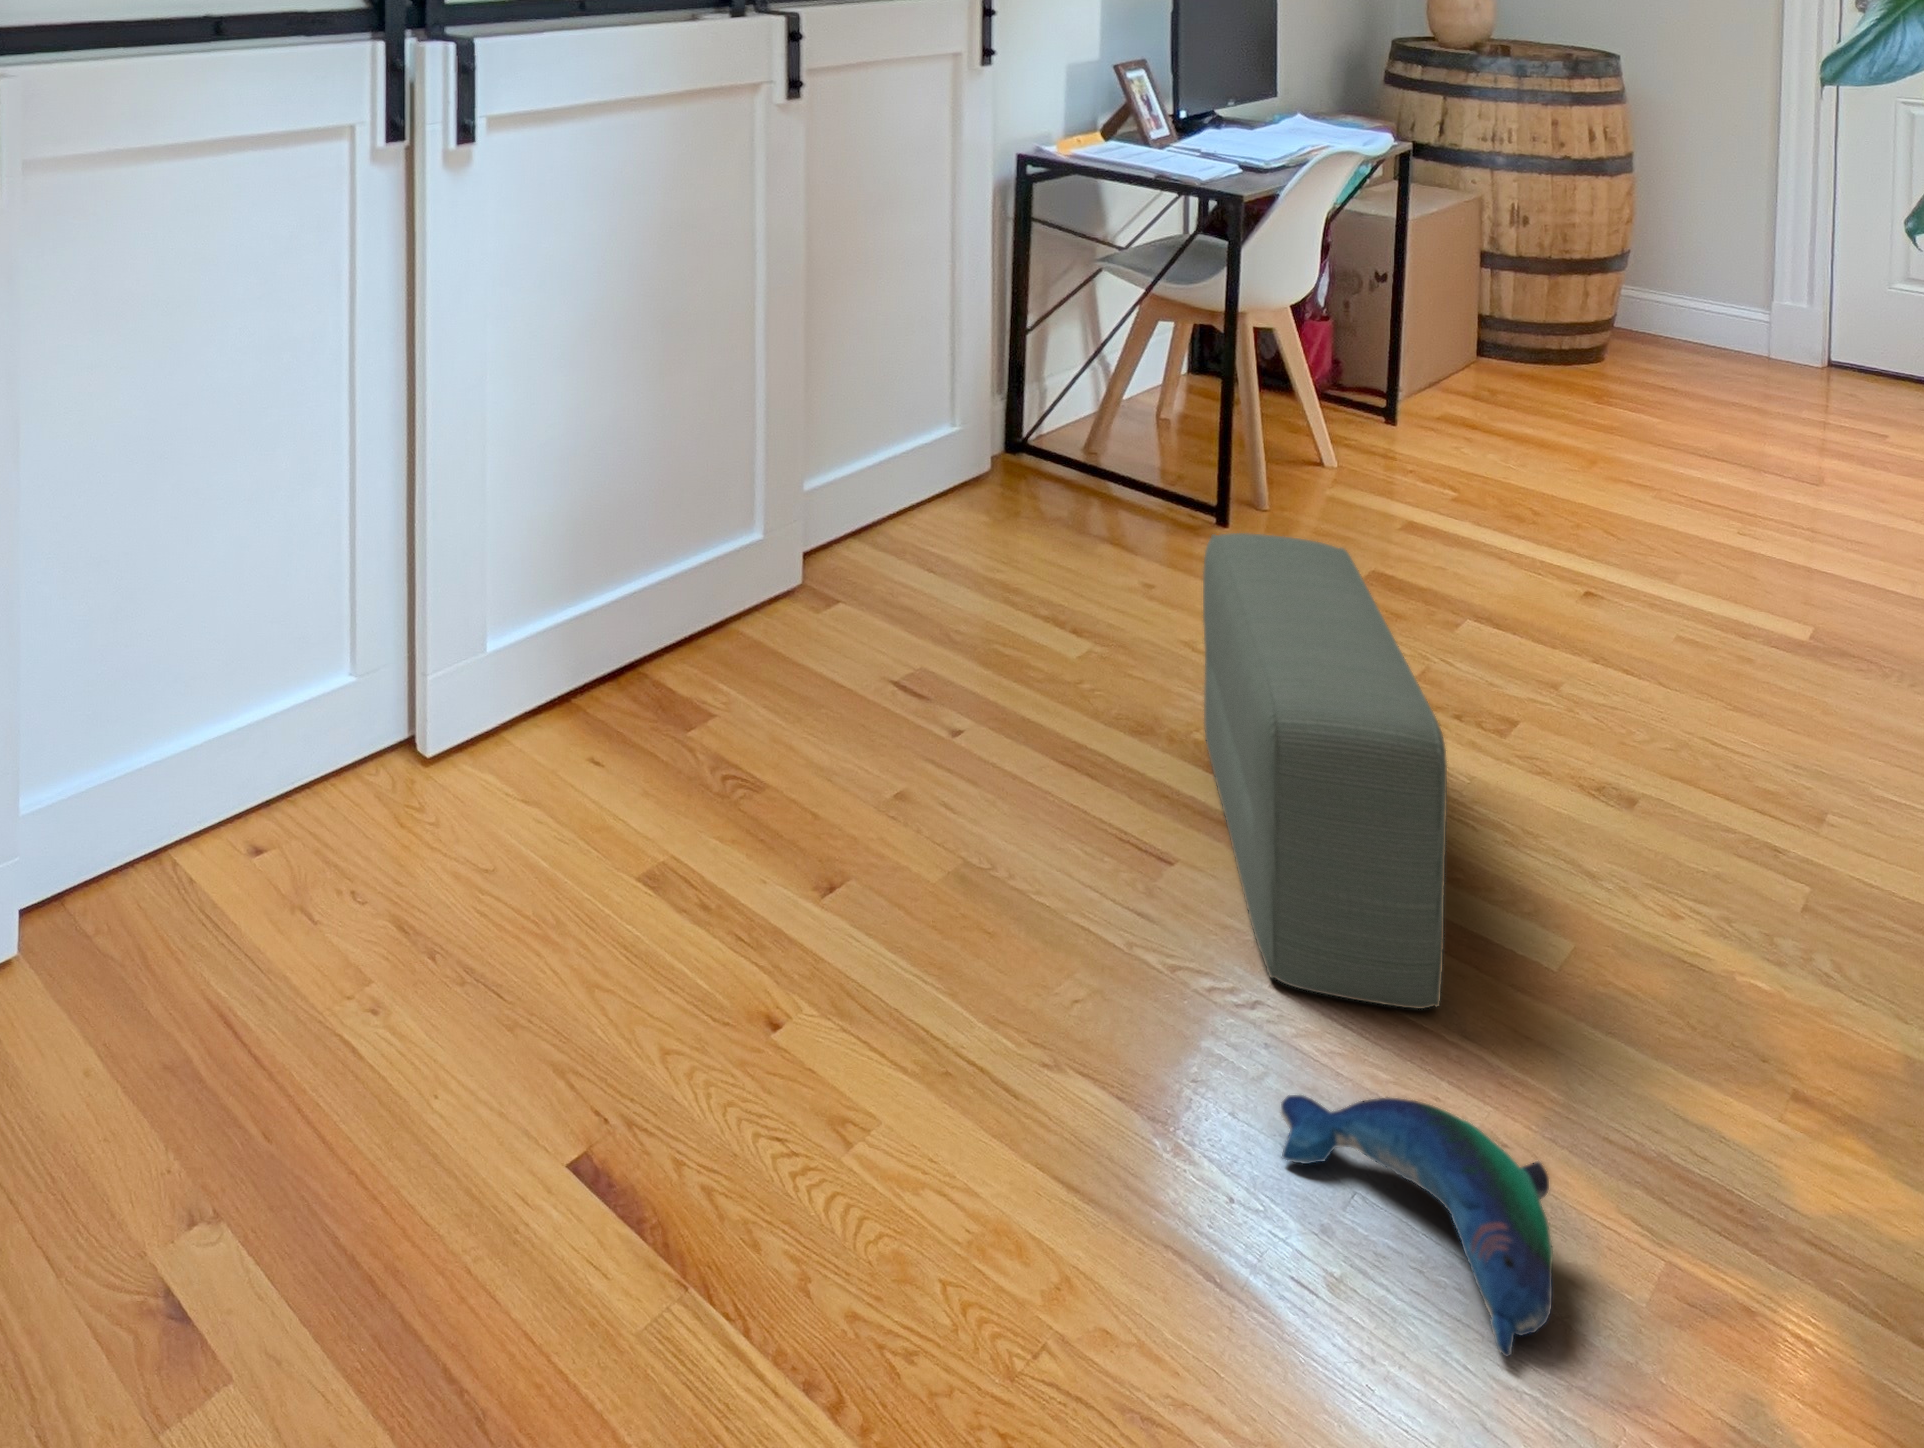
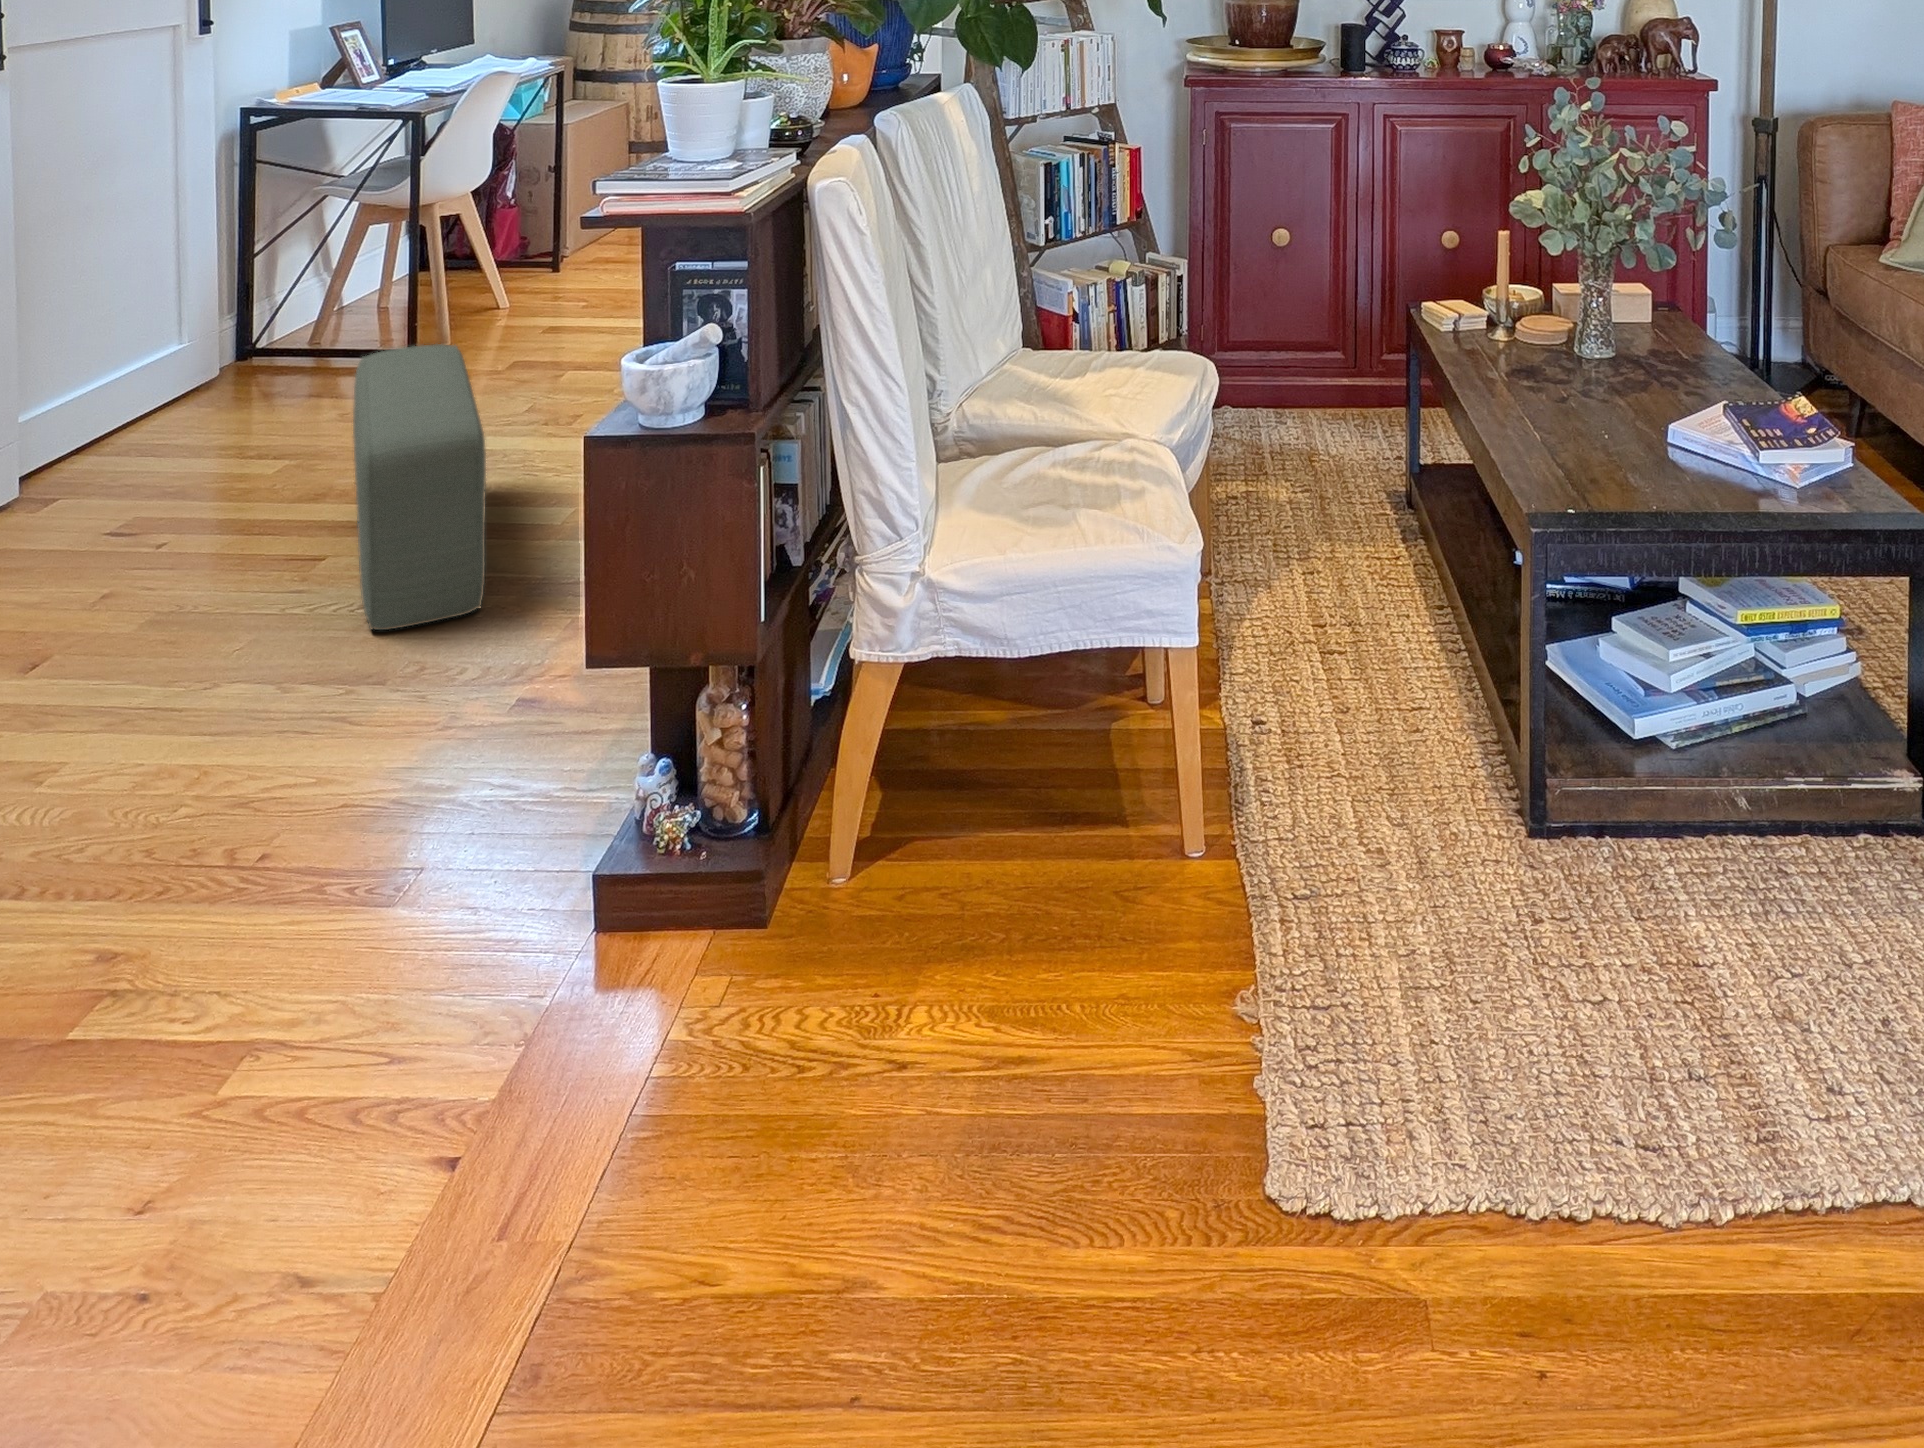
plush toy: present [1281,1095,1553,1356] -> none [351,649,509,762]

